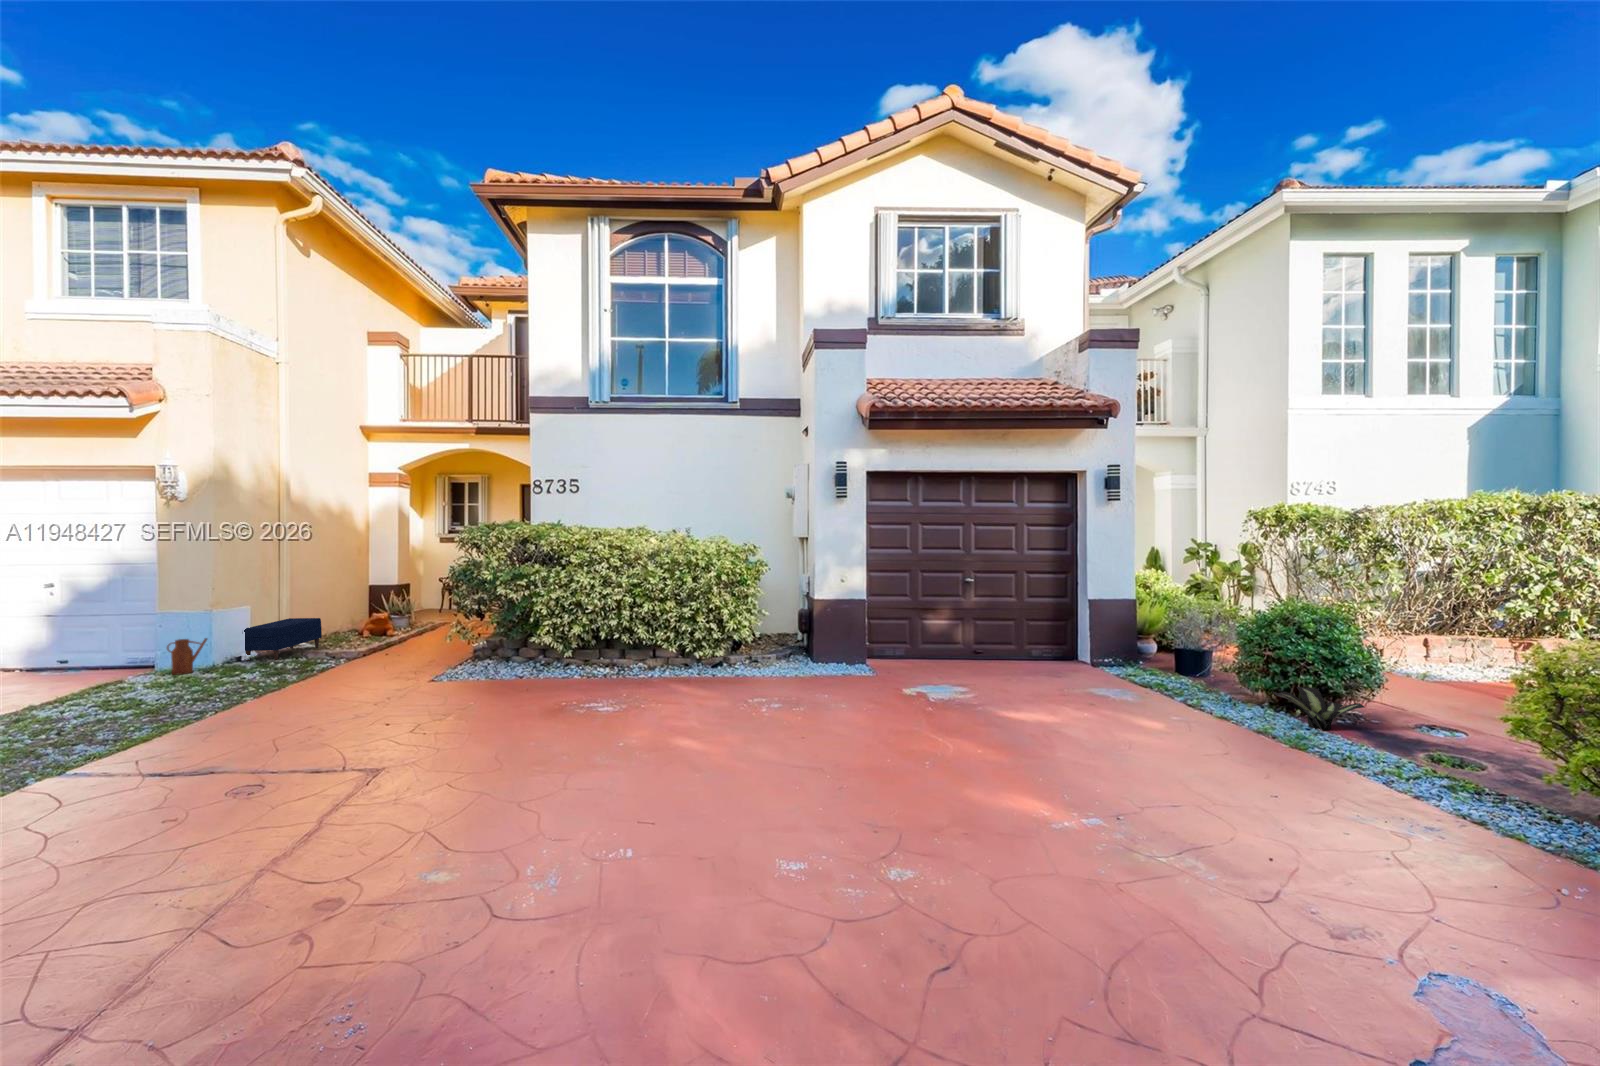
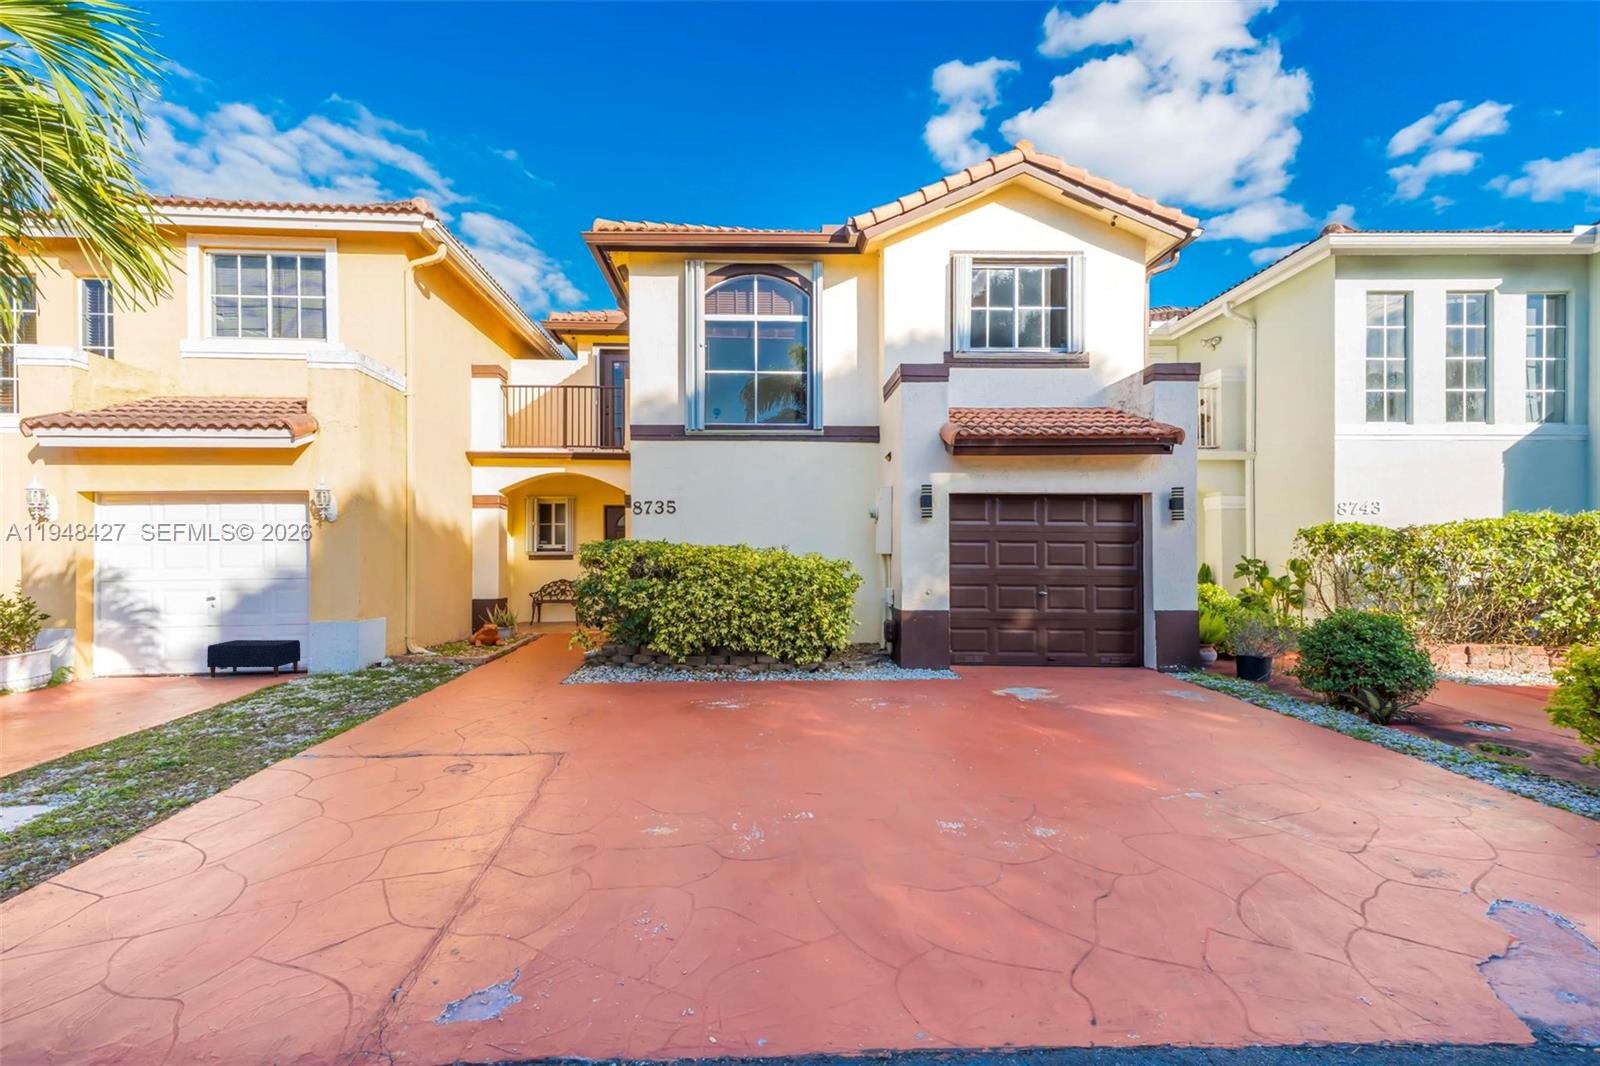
bench: present [244,618,322,661] -> present [207,640,300,677]
watering can: present [167,638,207,675] -> none [327,643,362,676]

